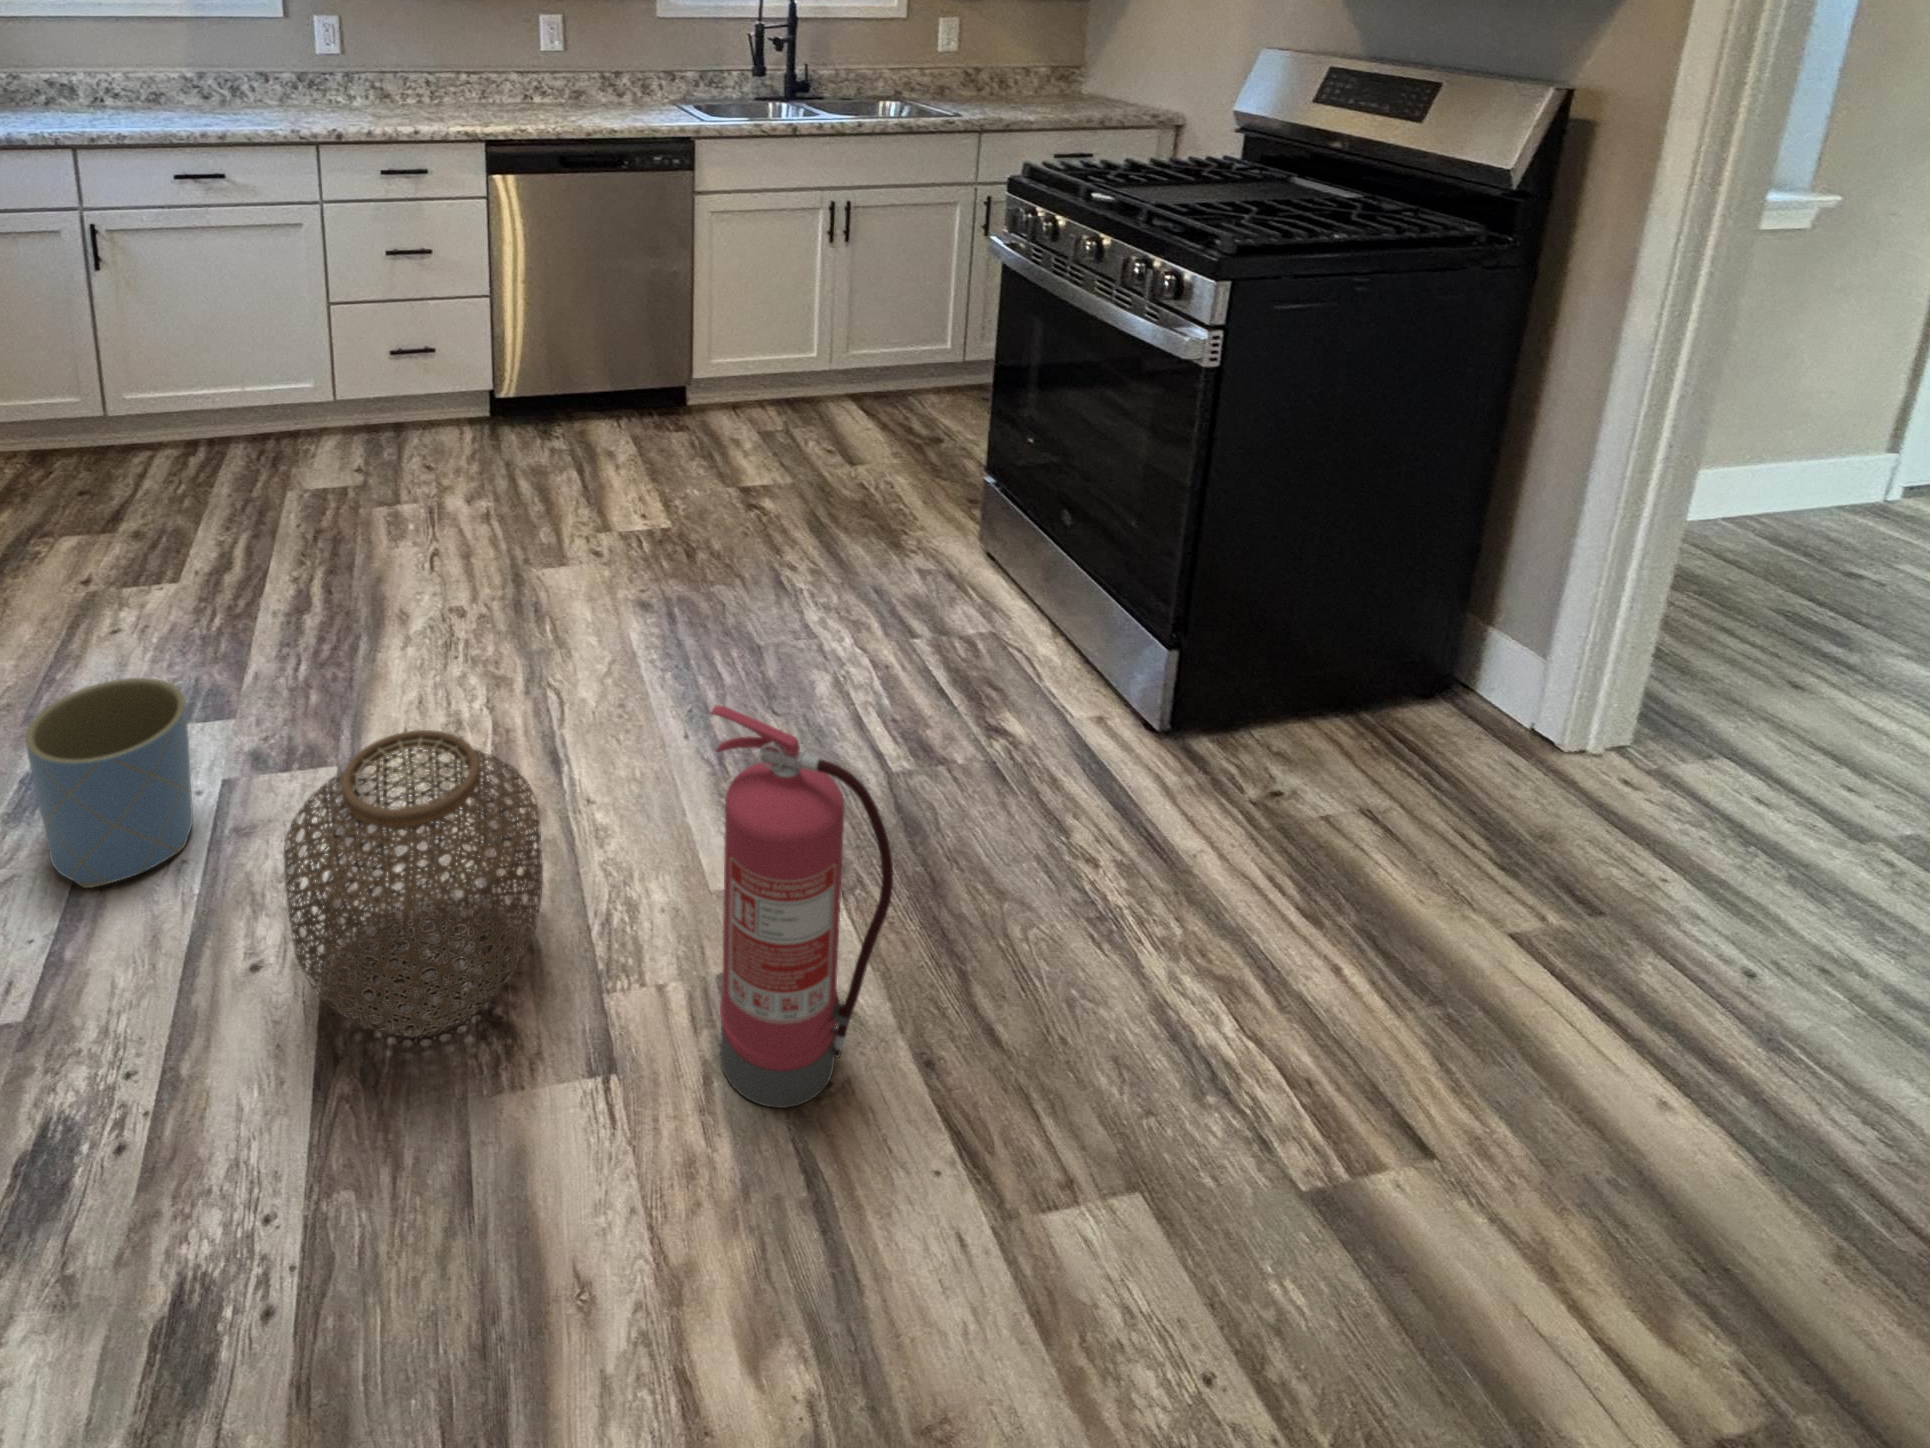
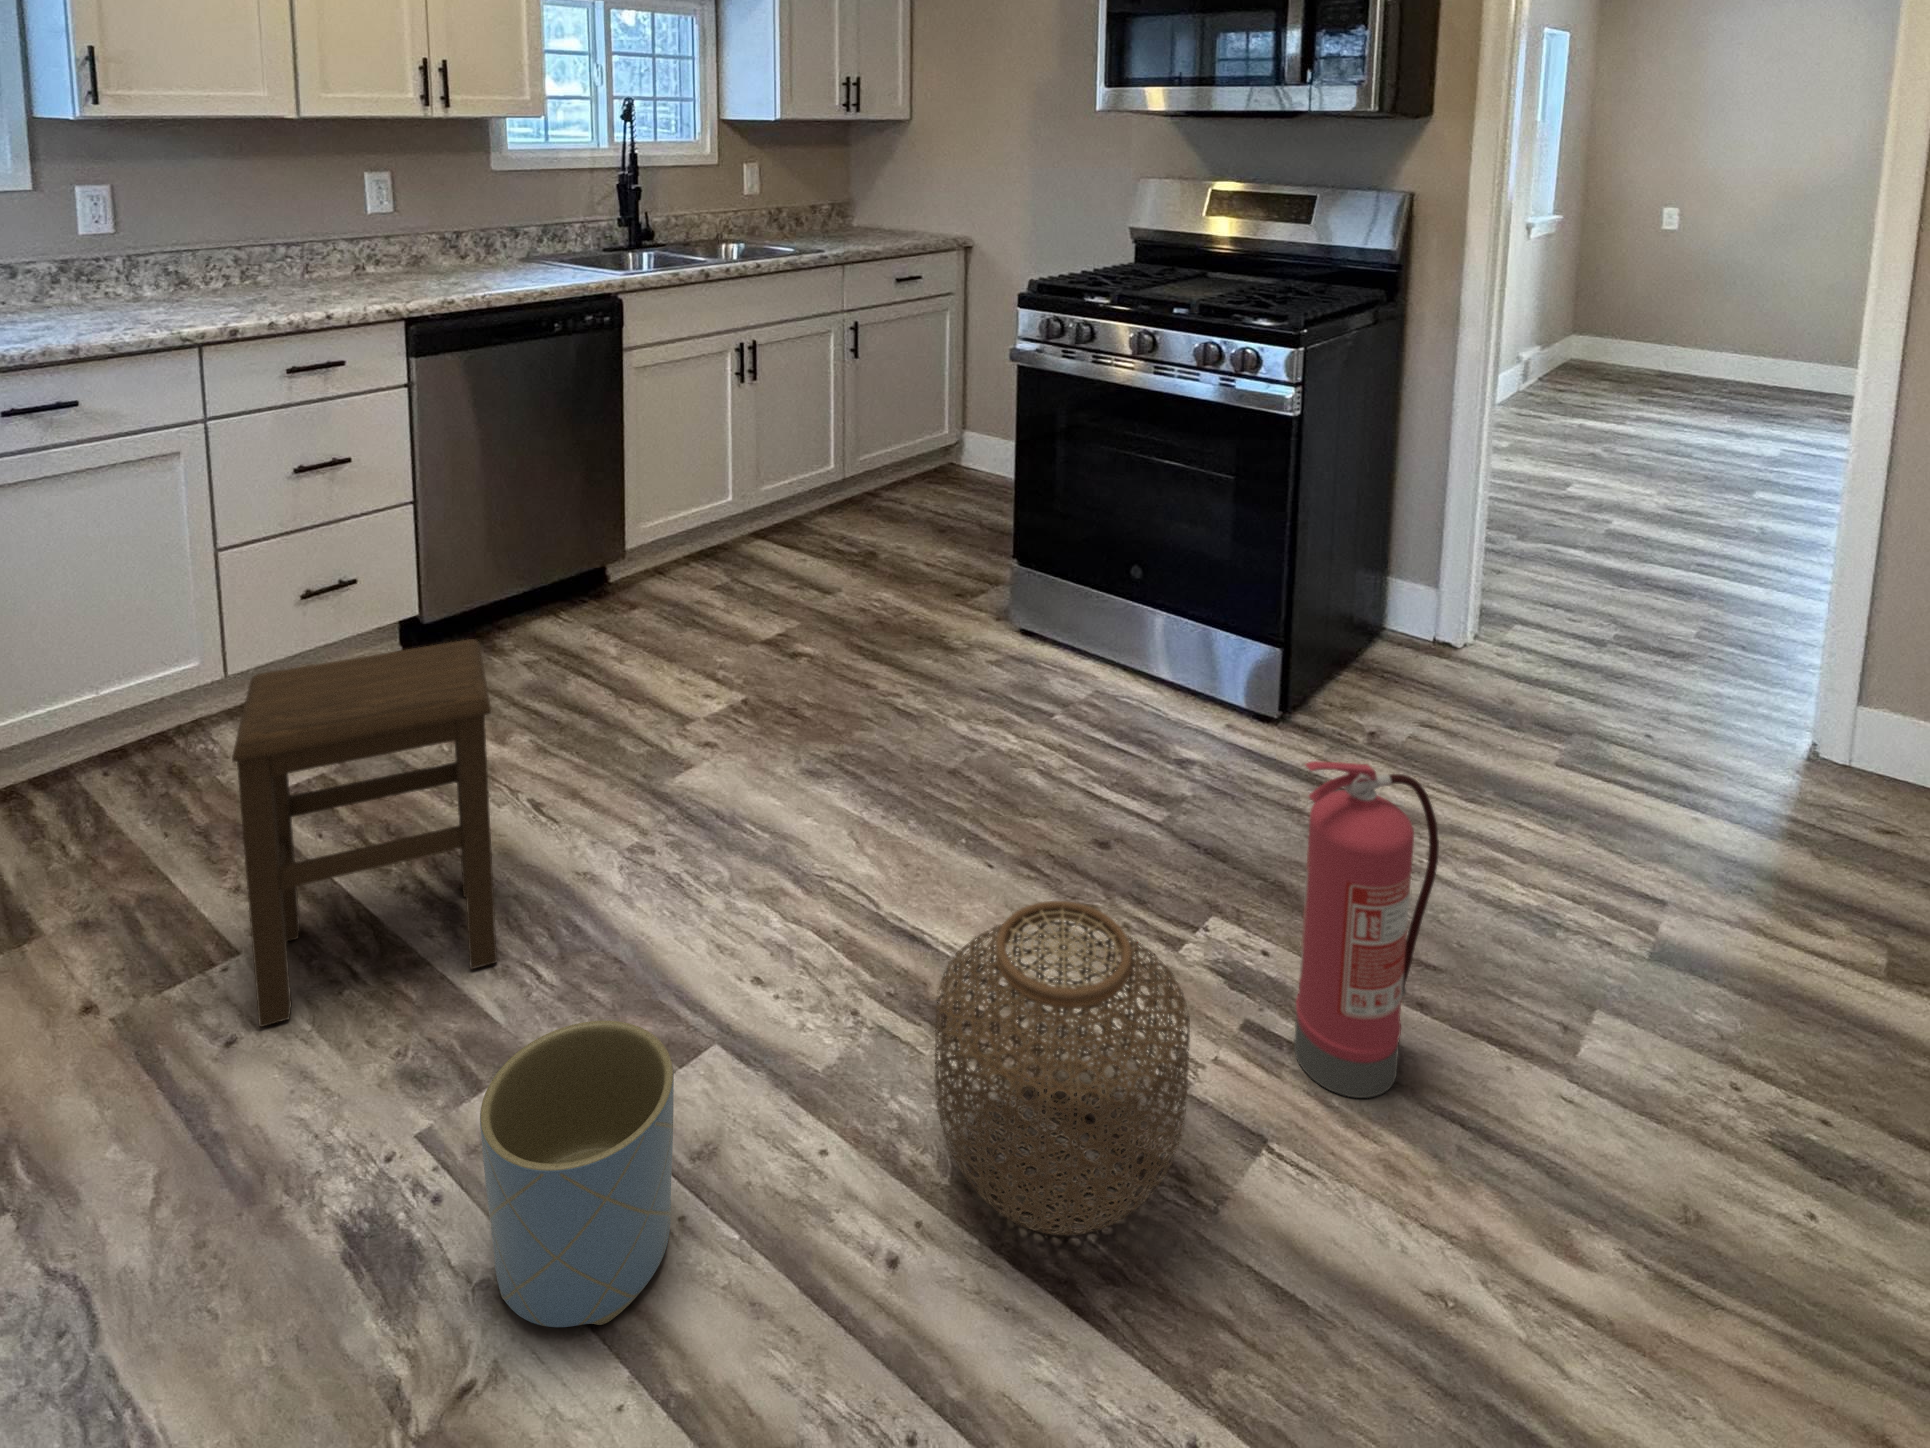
stool: none [113,382,346,646] -> present [232,639,497,1027]

